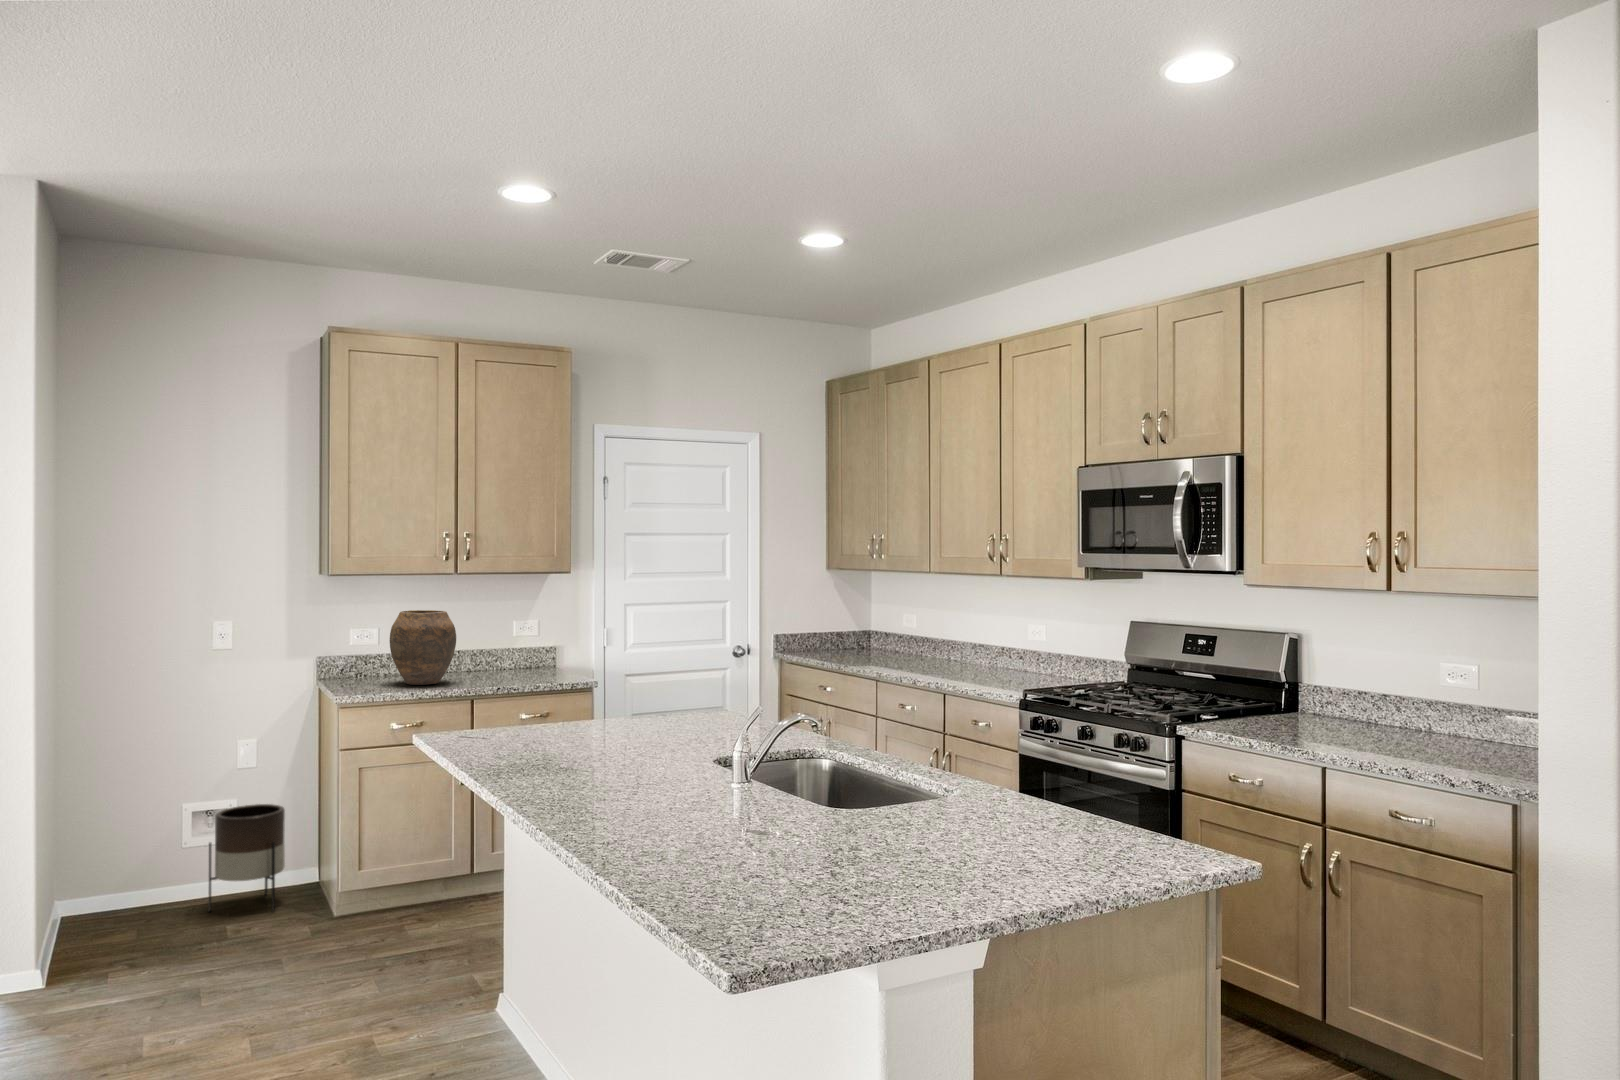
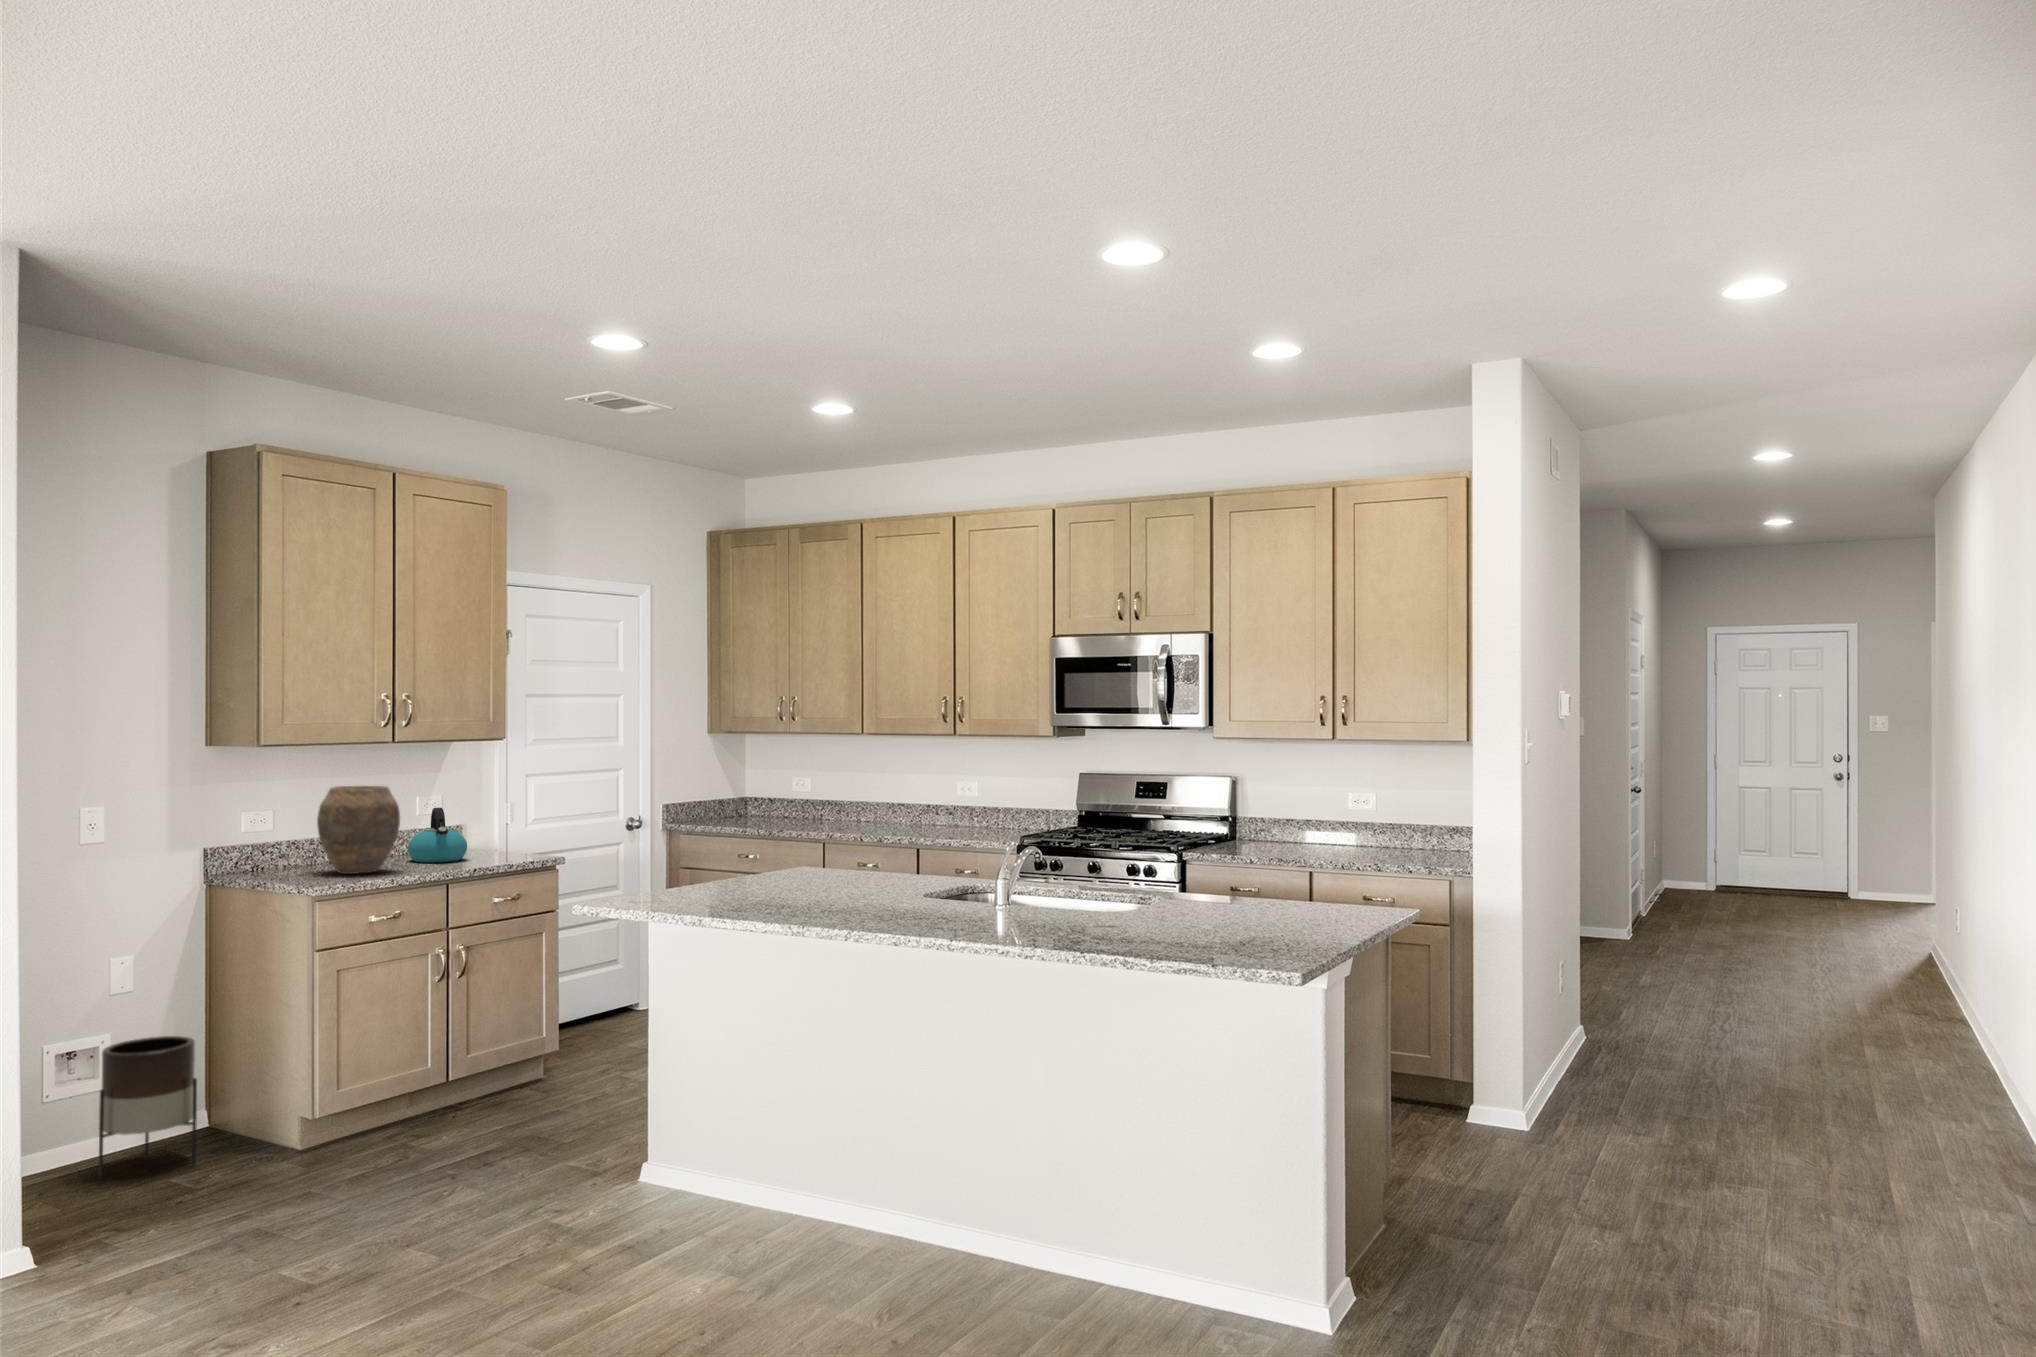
kettle: none [491,631,540,678] -> present [408,808,467,863]

